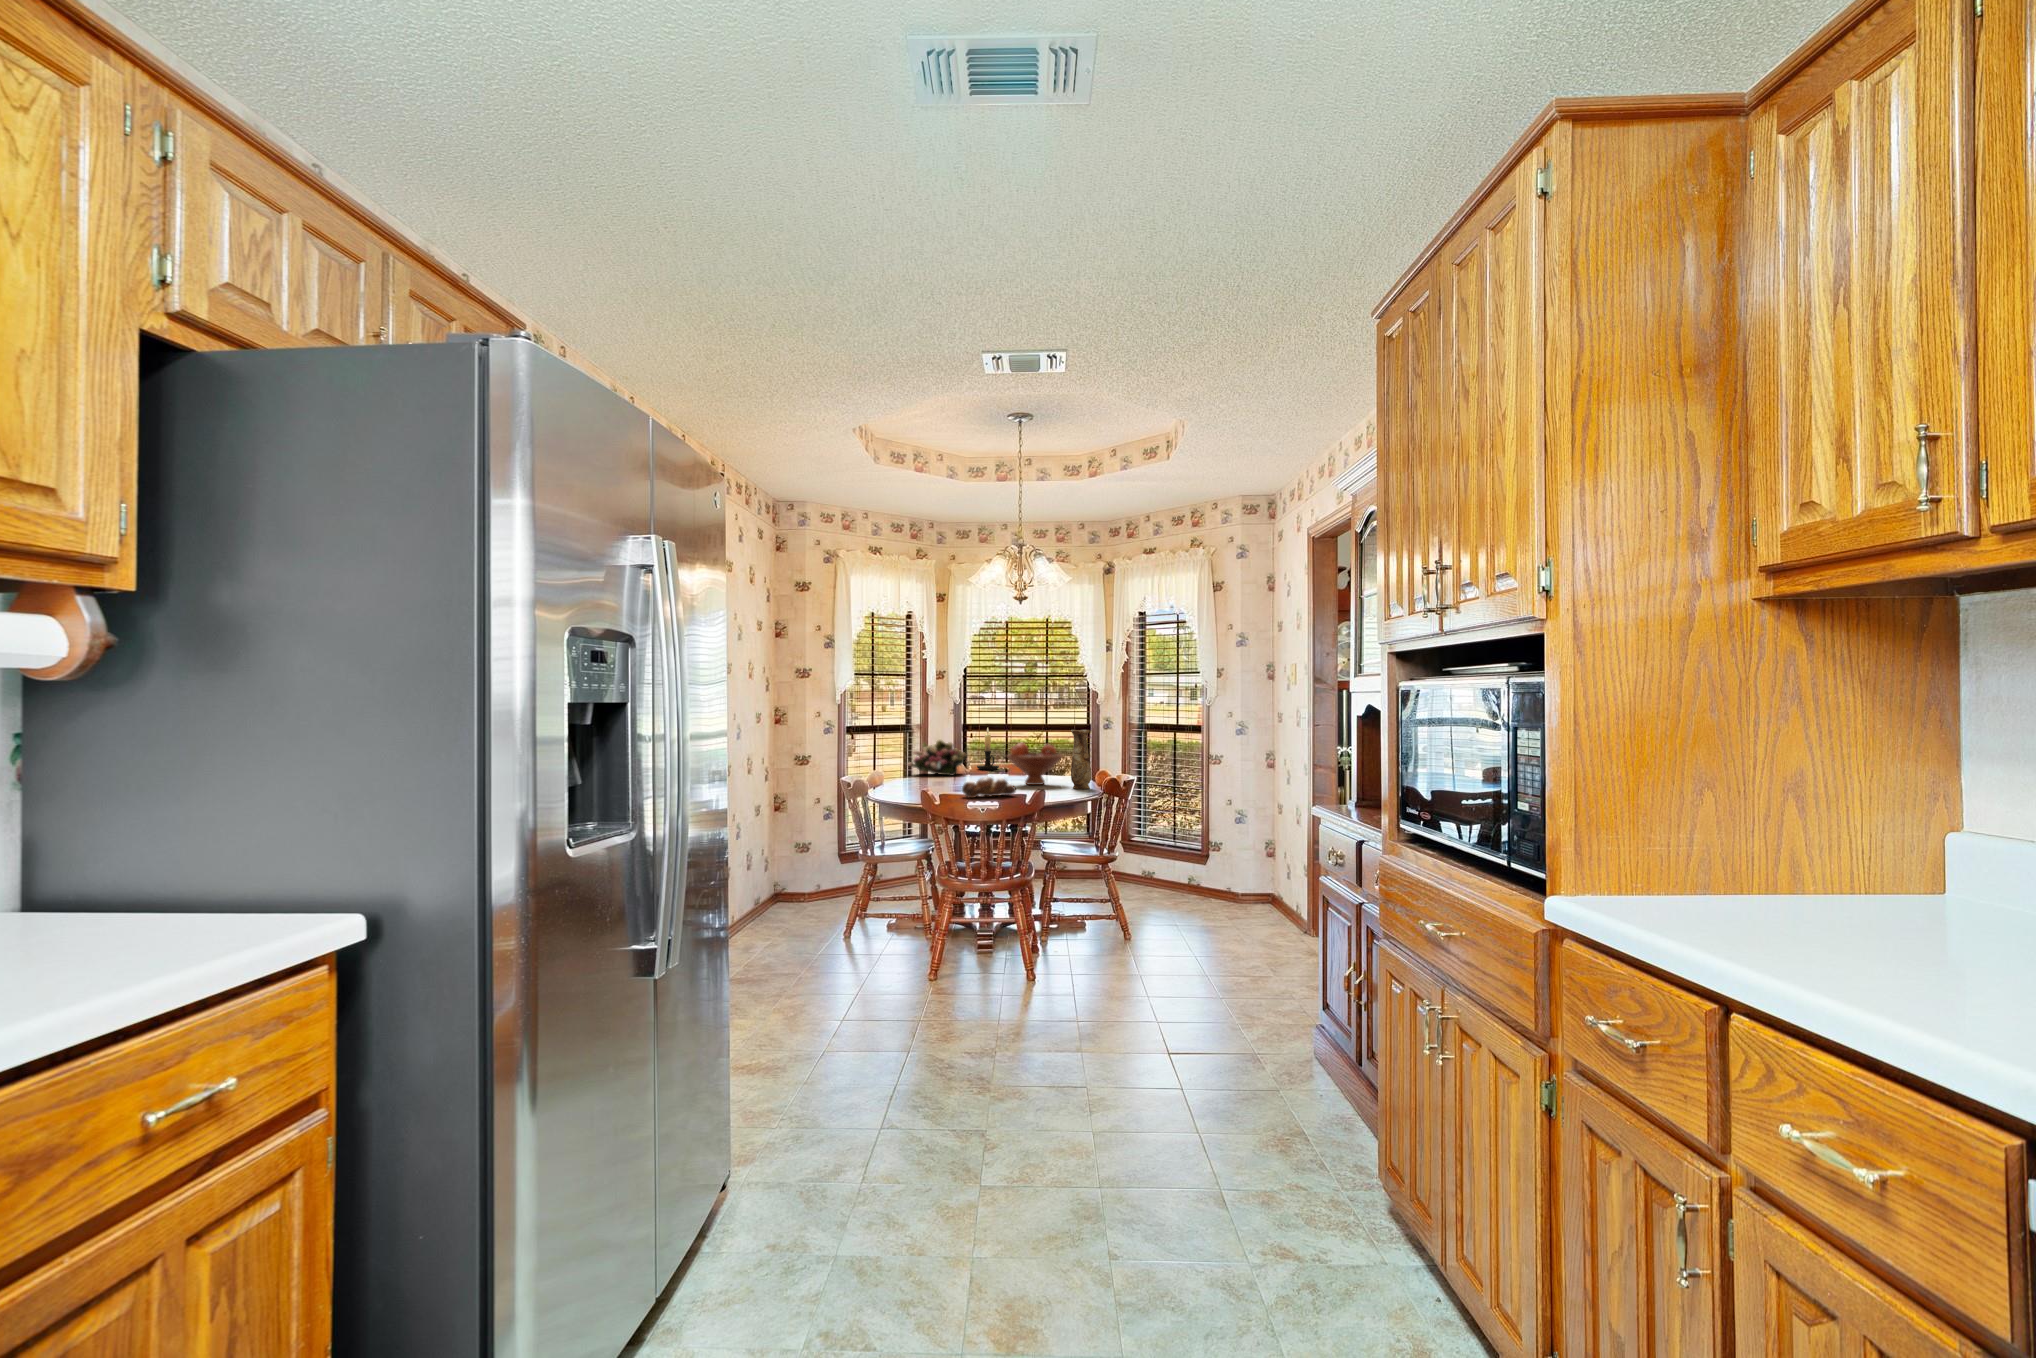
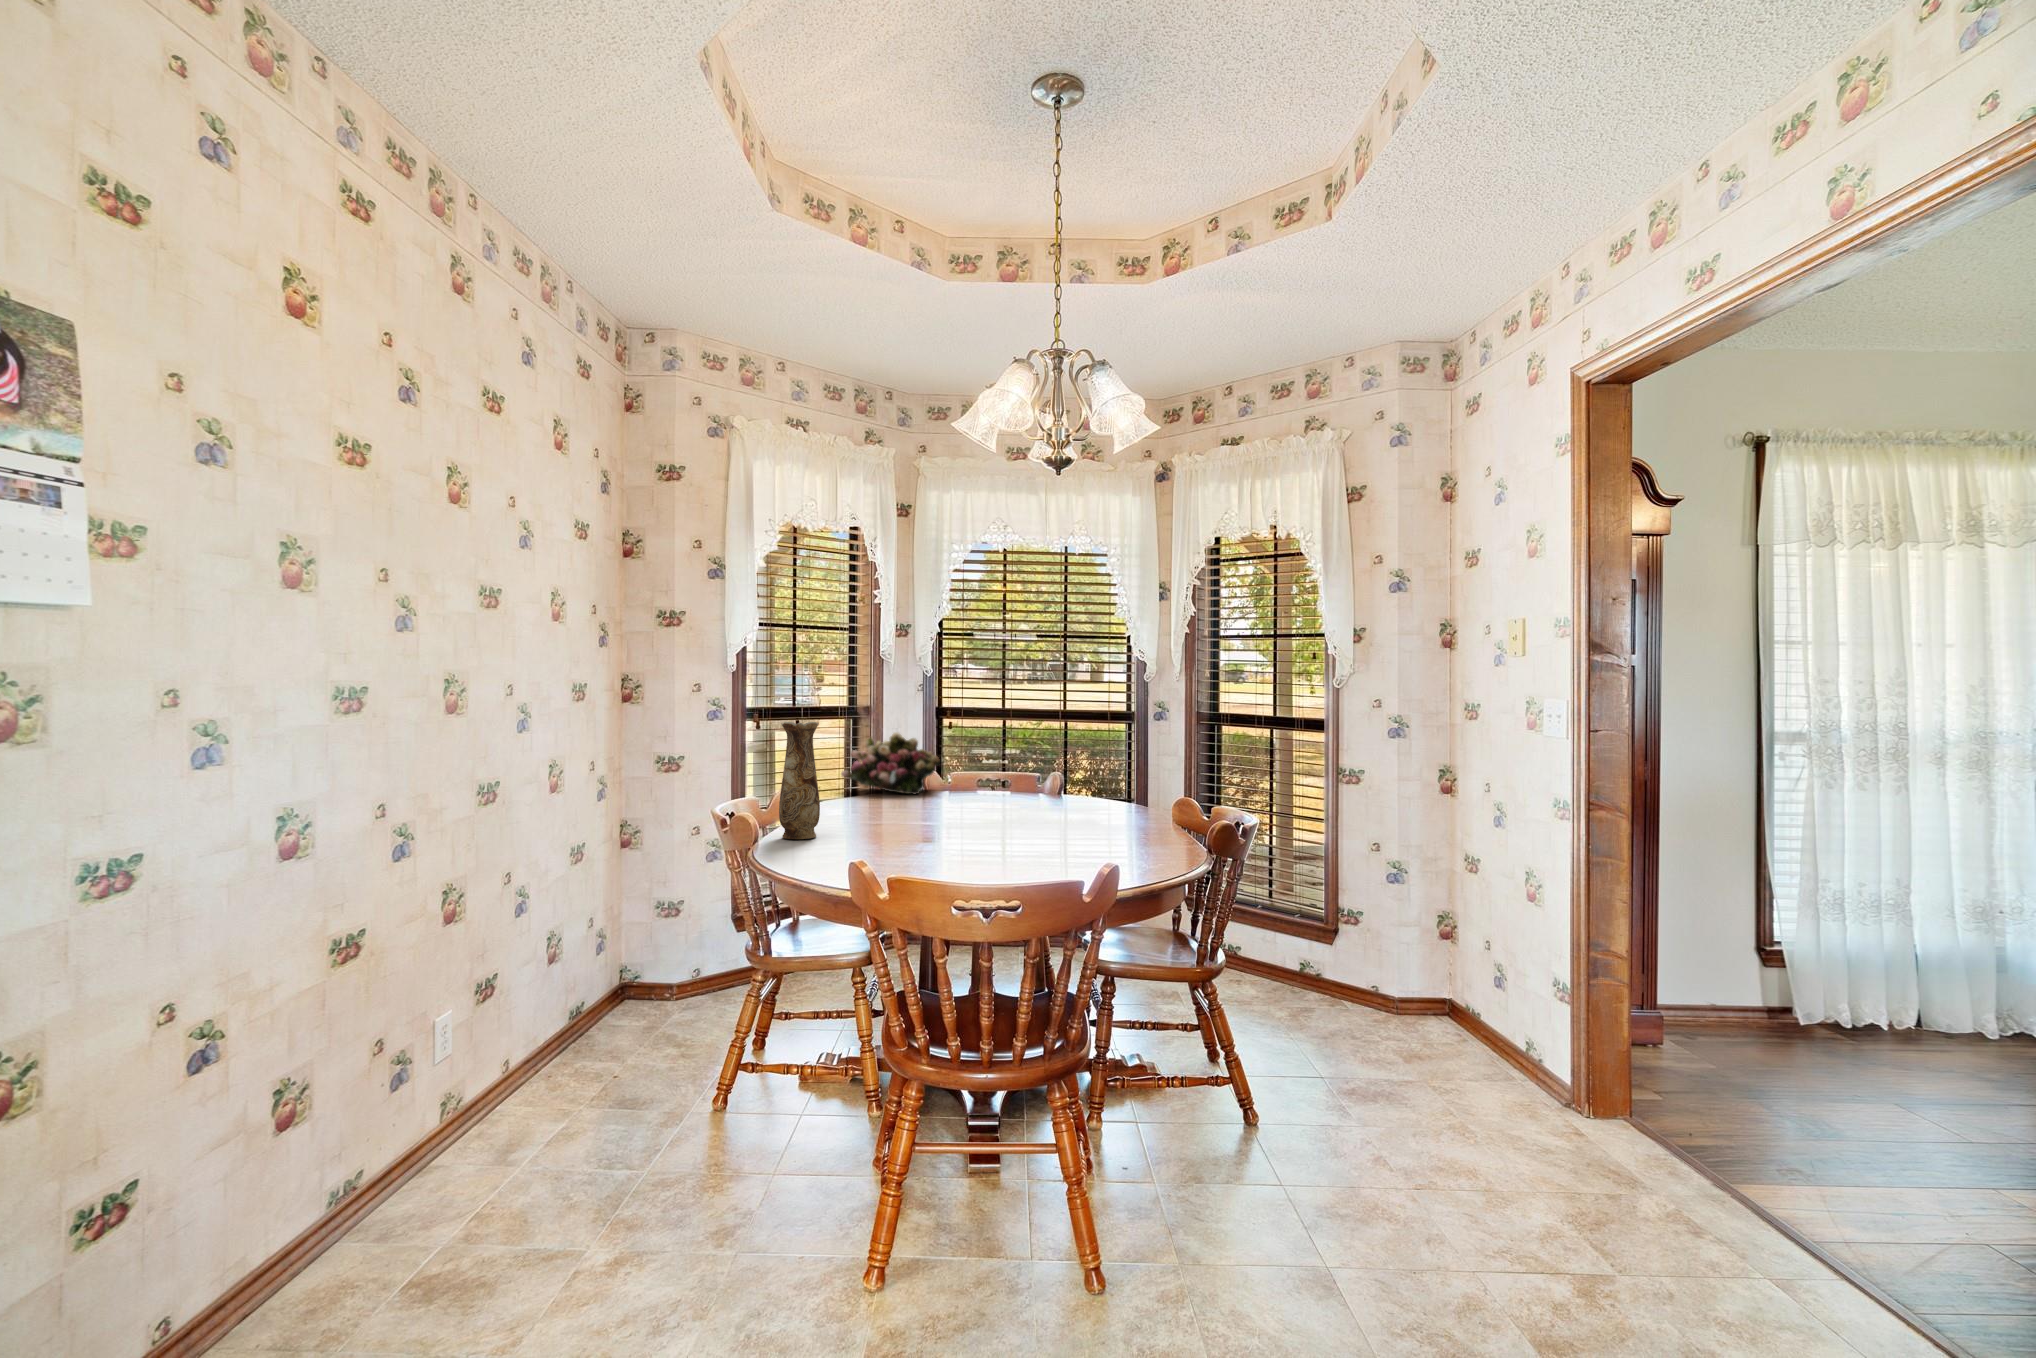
candle holder: present [977,728,999,770] -> none [956,713,991,782]
vase: present [1071,730,1091,789] -> present [779,722,820,839]
fruit bowl: present [1008,743,1062,785] -> none [1013,745,1114,824]
bread loaf: present [962,777,1016,798] -> none [927,820,1039,868]

